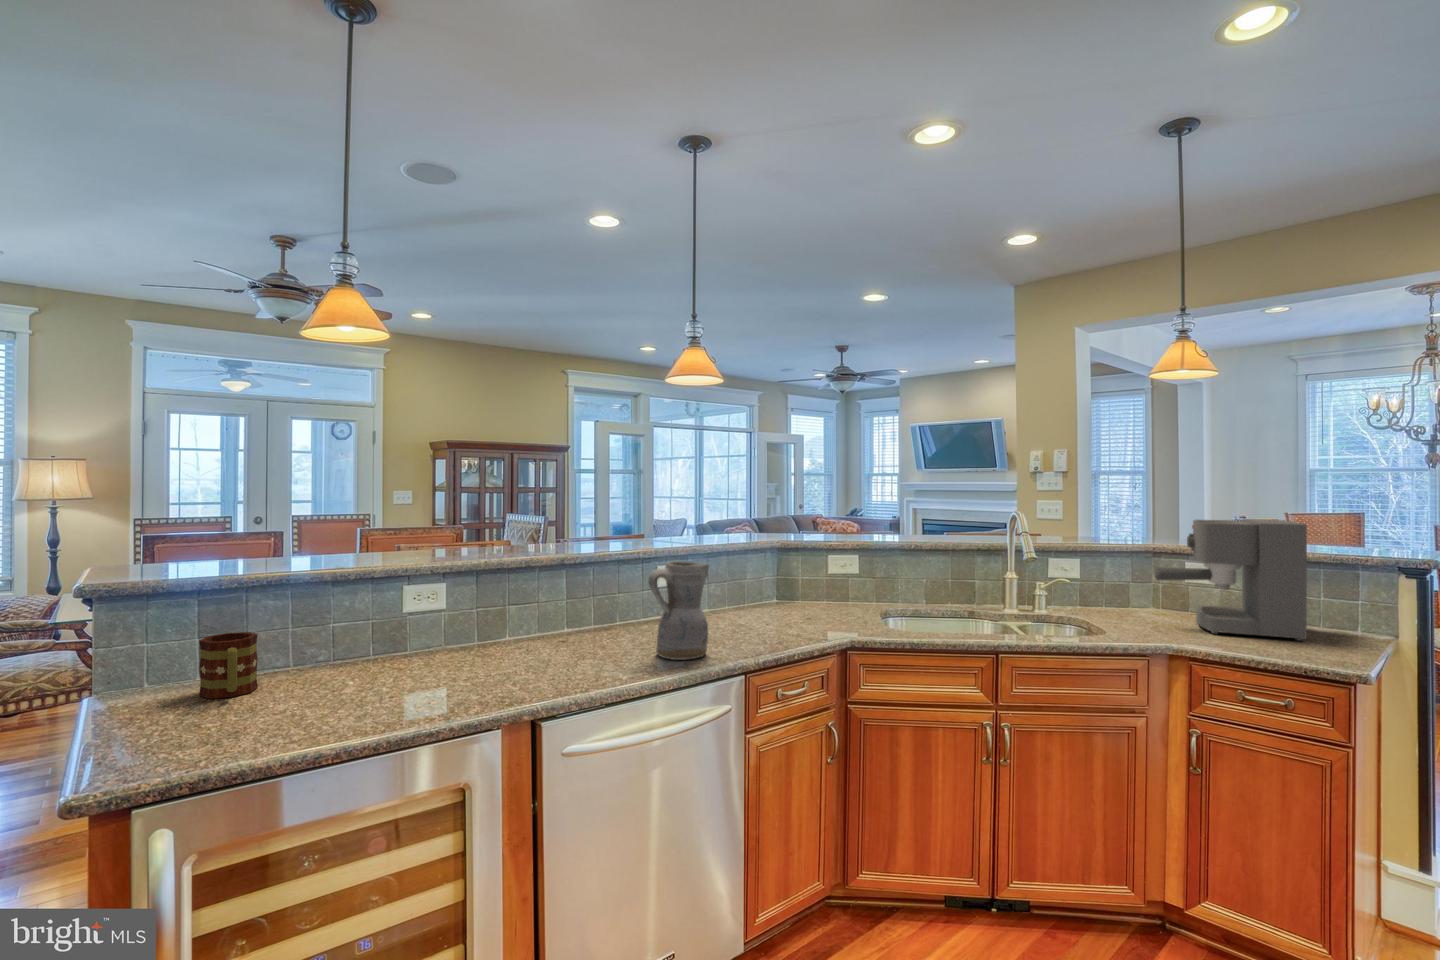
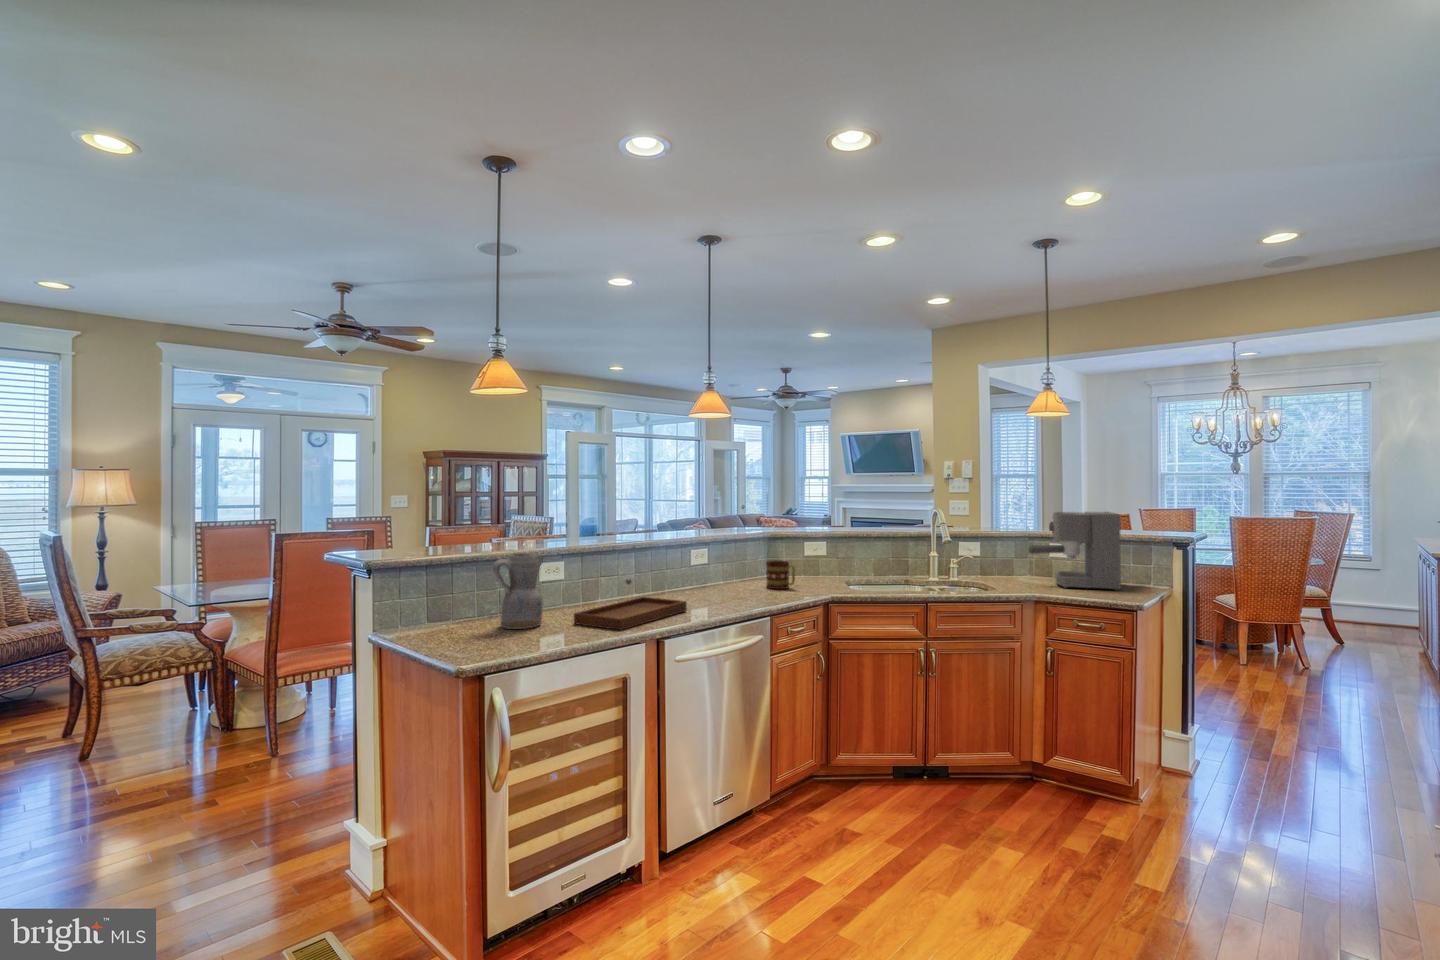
ceramic pitcher: present [648,561,709,660] -> present [493,553,543,629]
tray: none [434,614,623,702] -> present [574,578,687,630]
mug: present [199,632,258,699] -> present [766,561,795,589]

